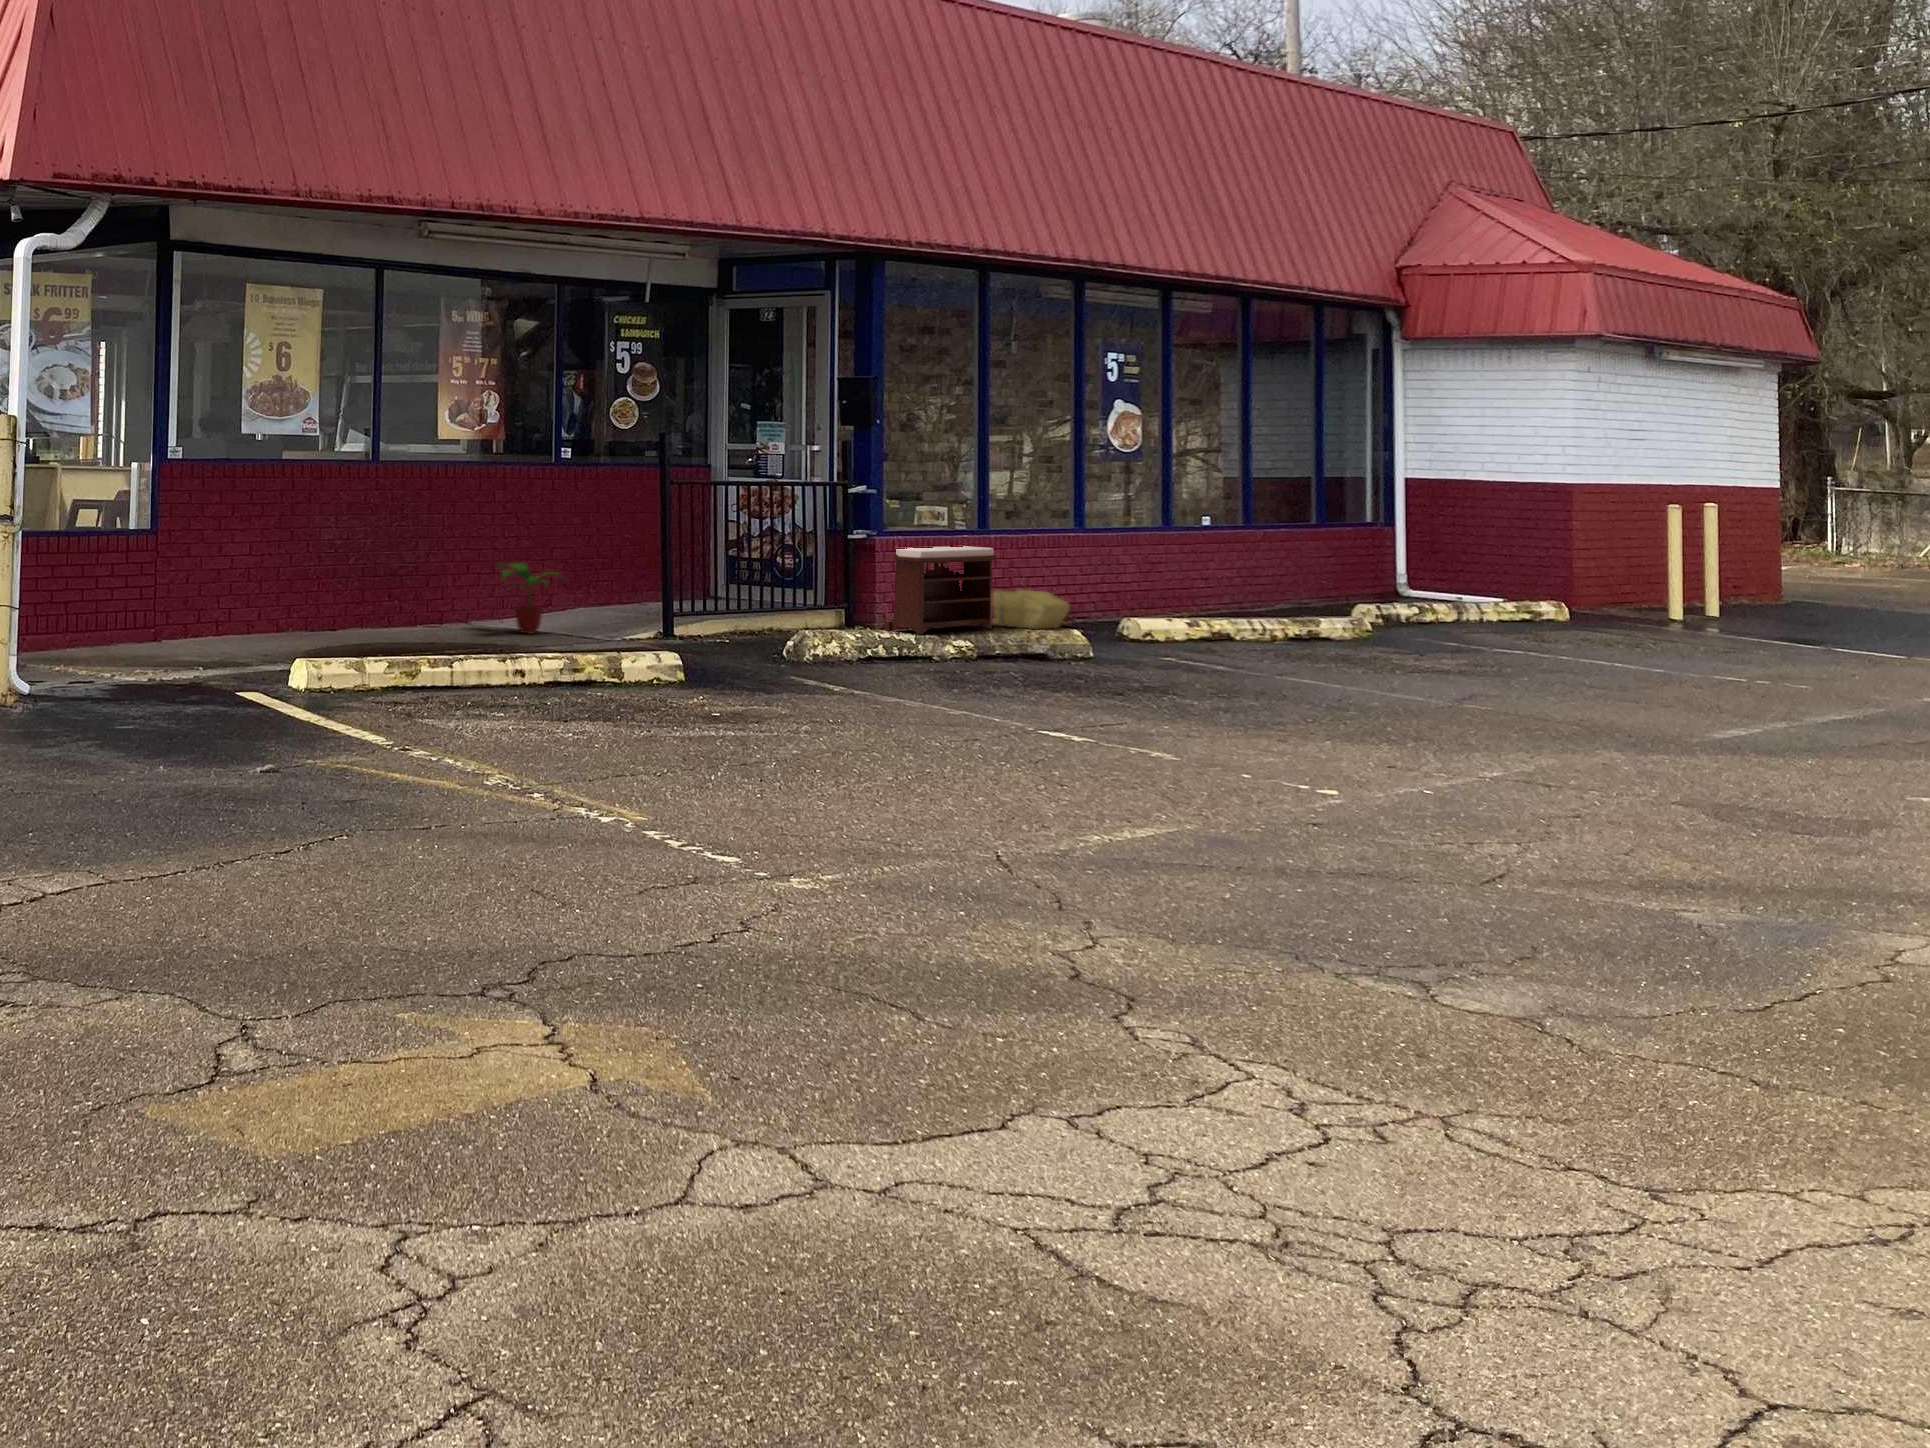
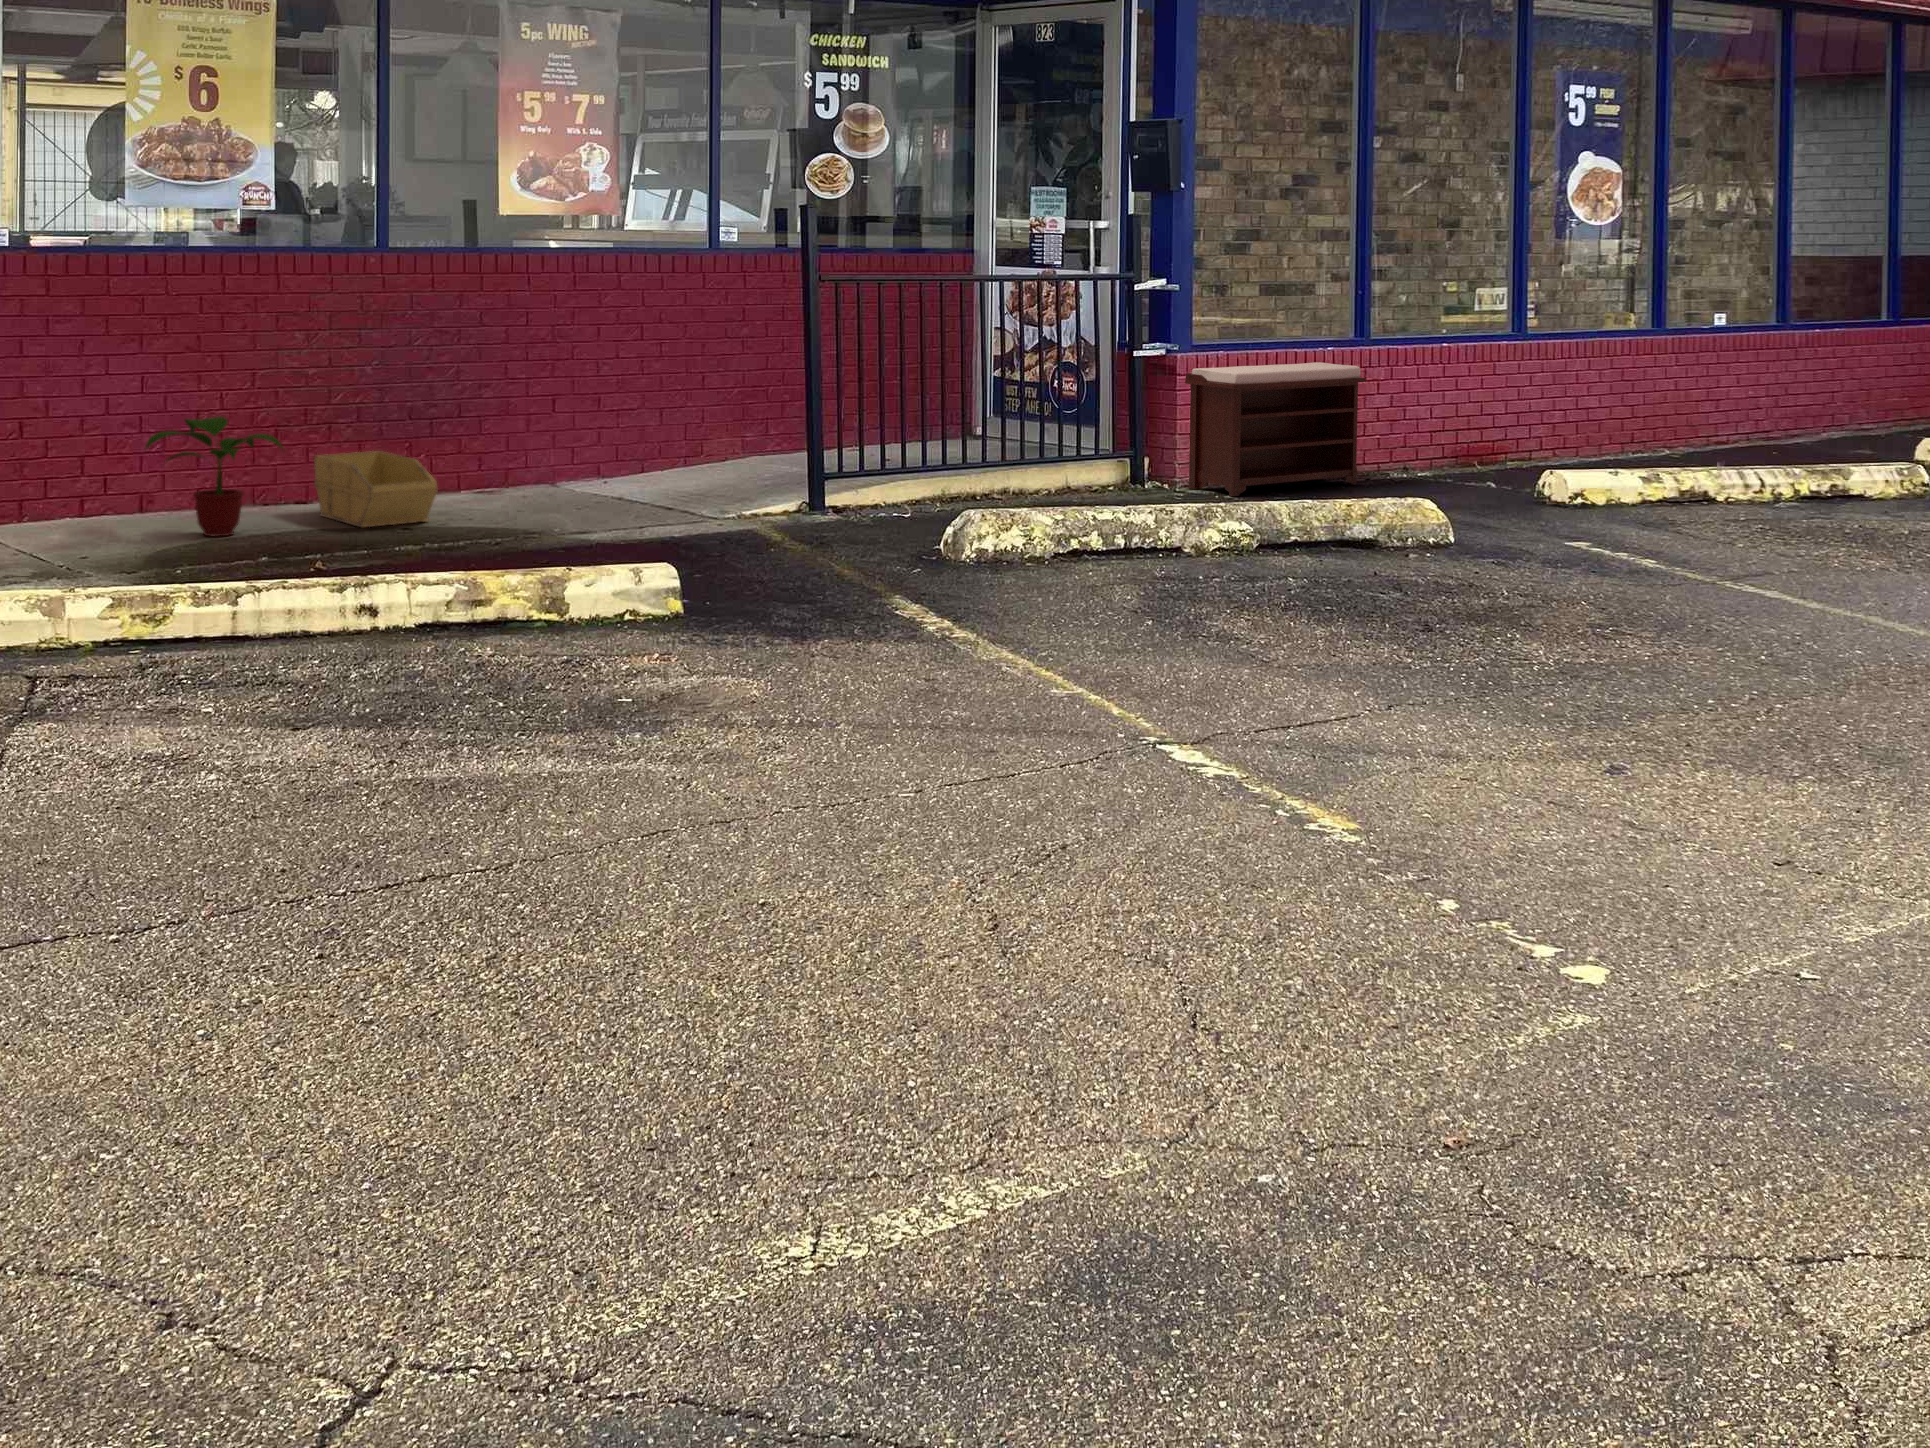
potted plant: present [498,563,548,633] -> present [145,417,283,537]
storage bin: present [992,589,1070,629] -> present [314,451,438,527]

